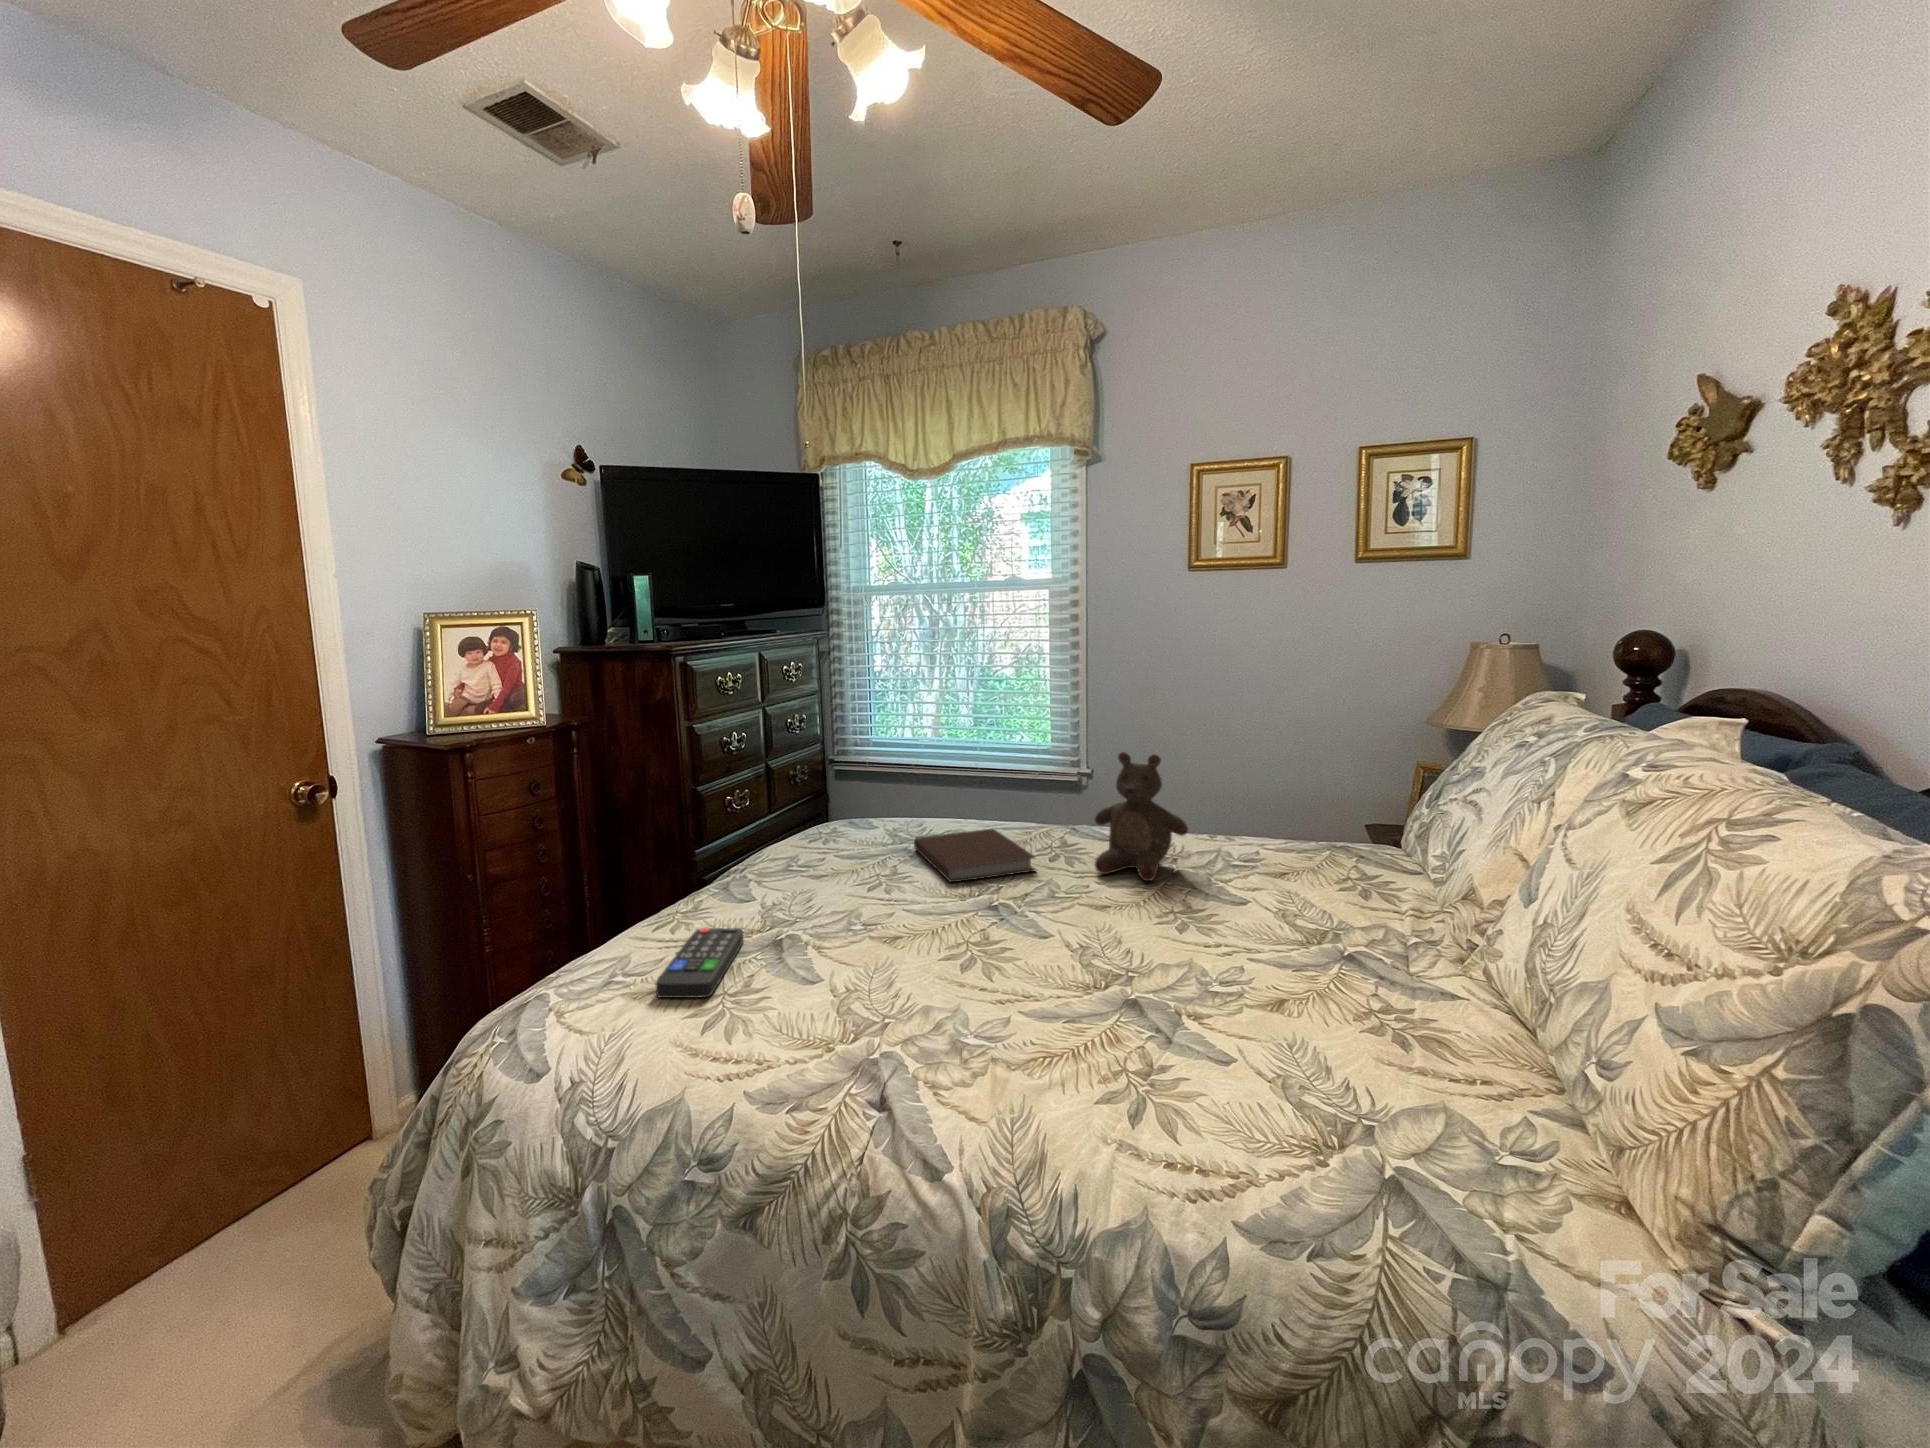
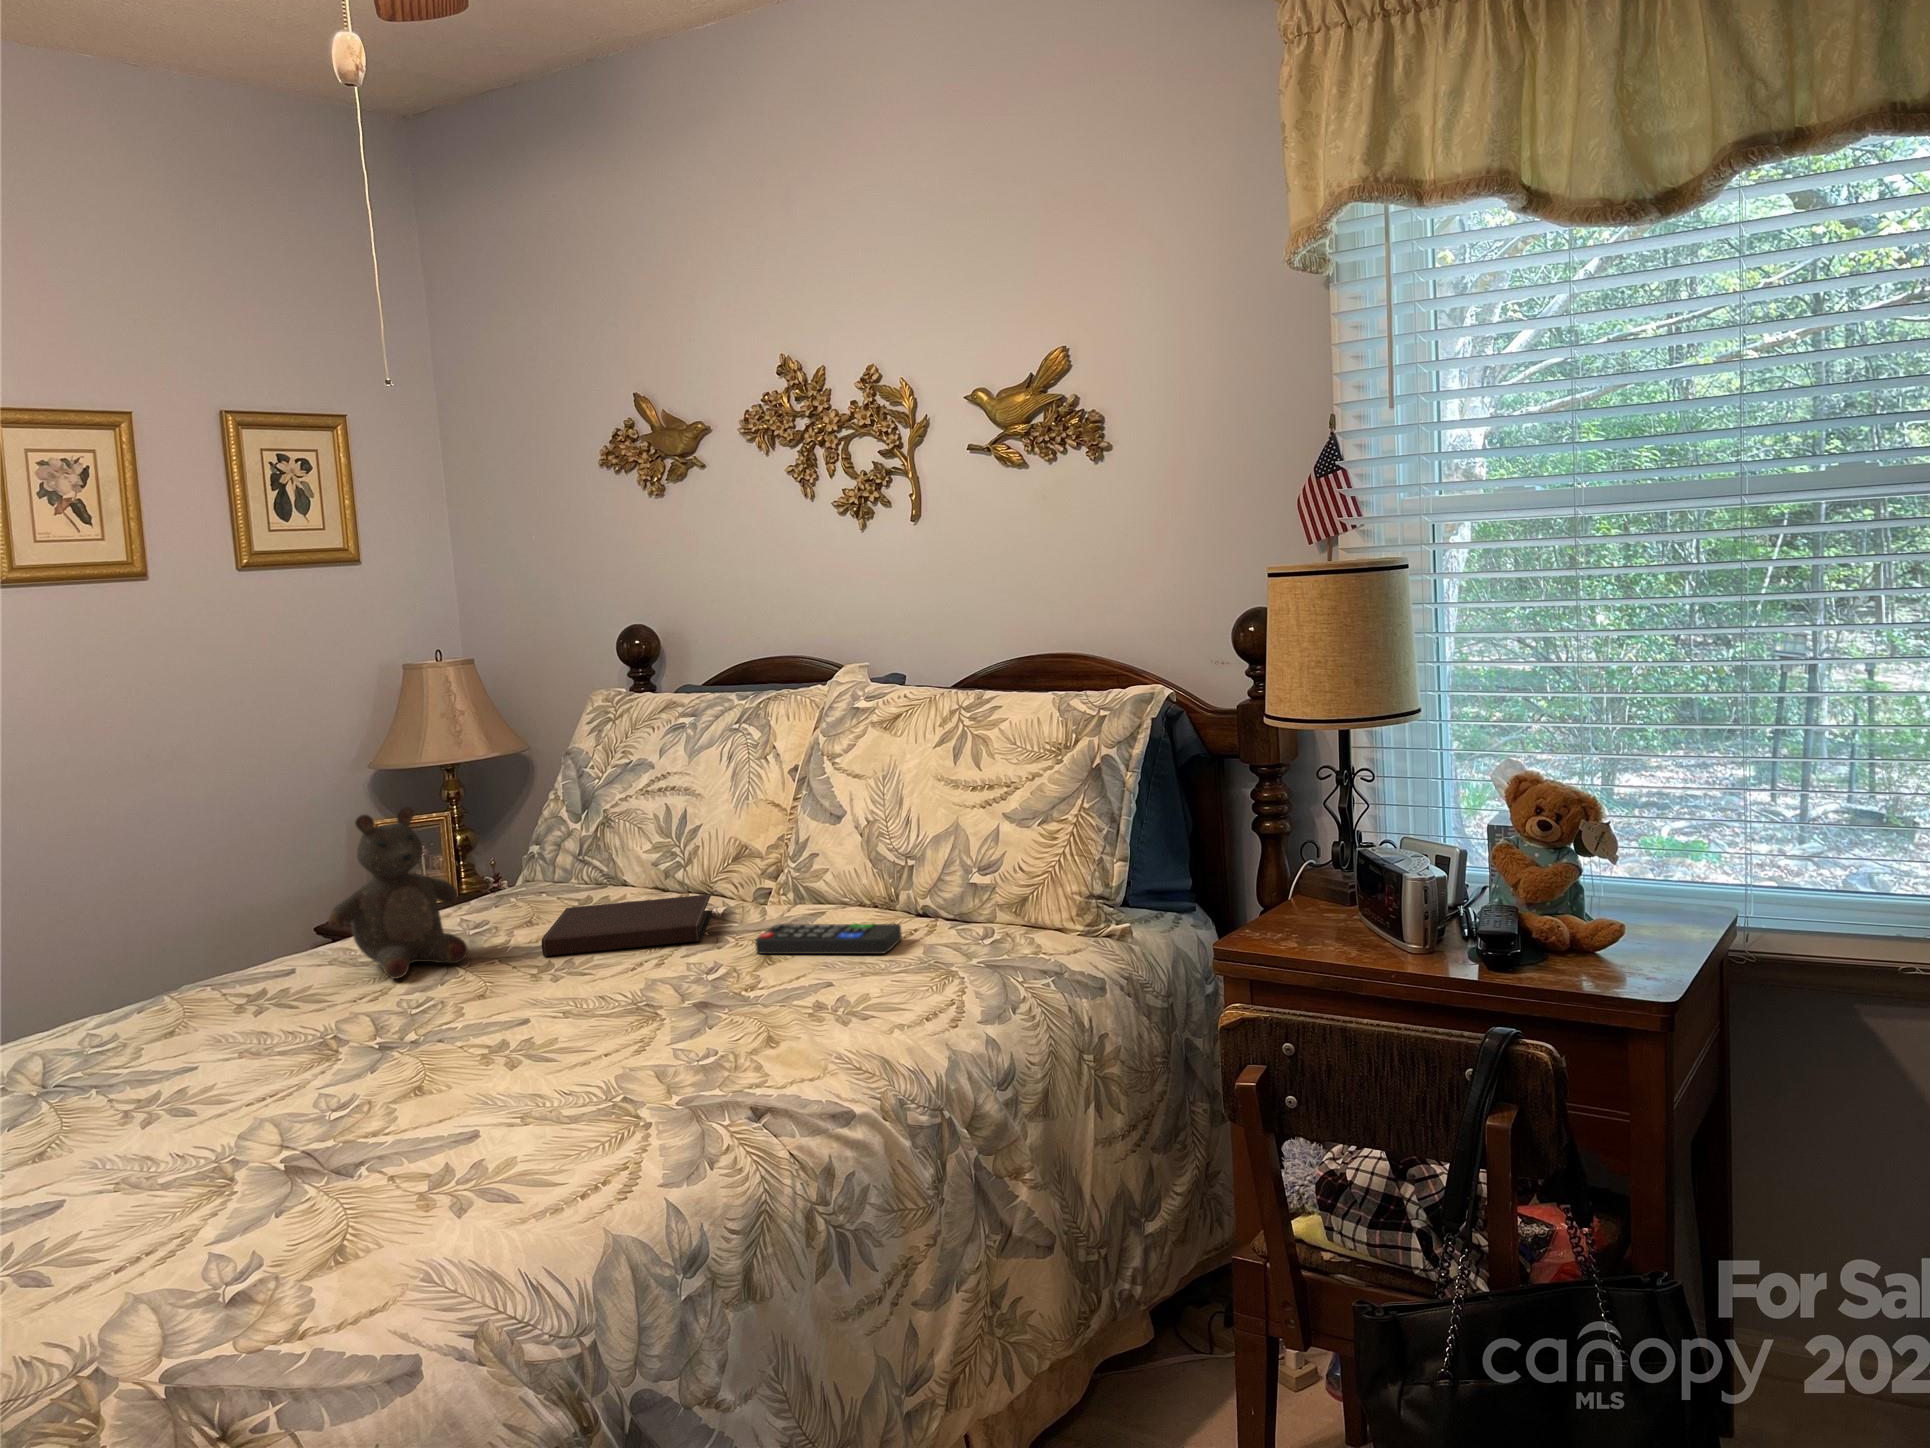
notebook: present [914,829,1036,882] -> present [542,894,713,956]
remote control: present [656,928,744,998] -> present [755,923,902,954]

